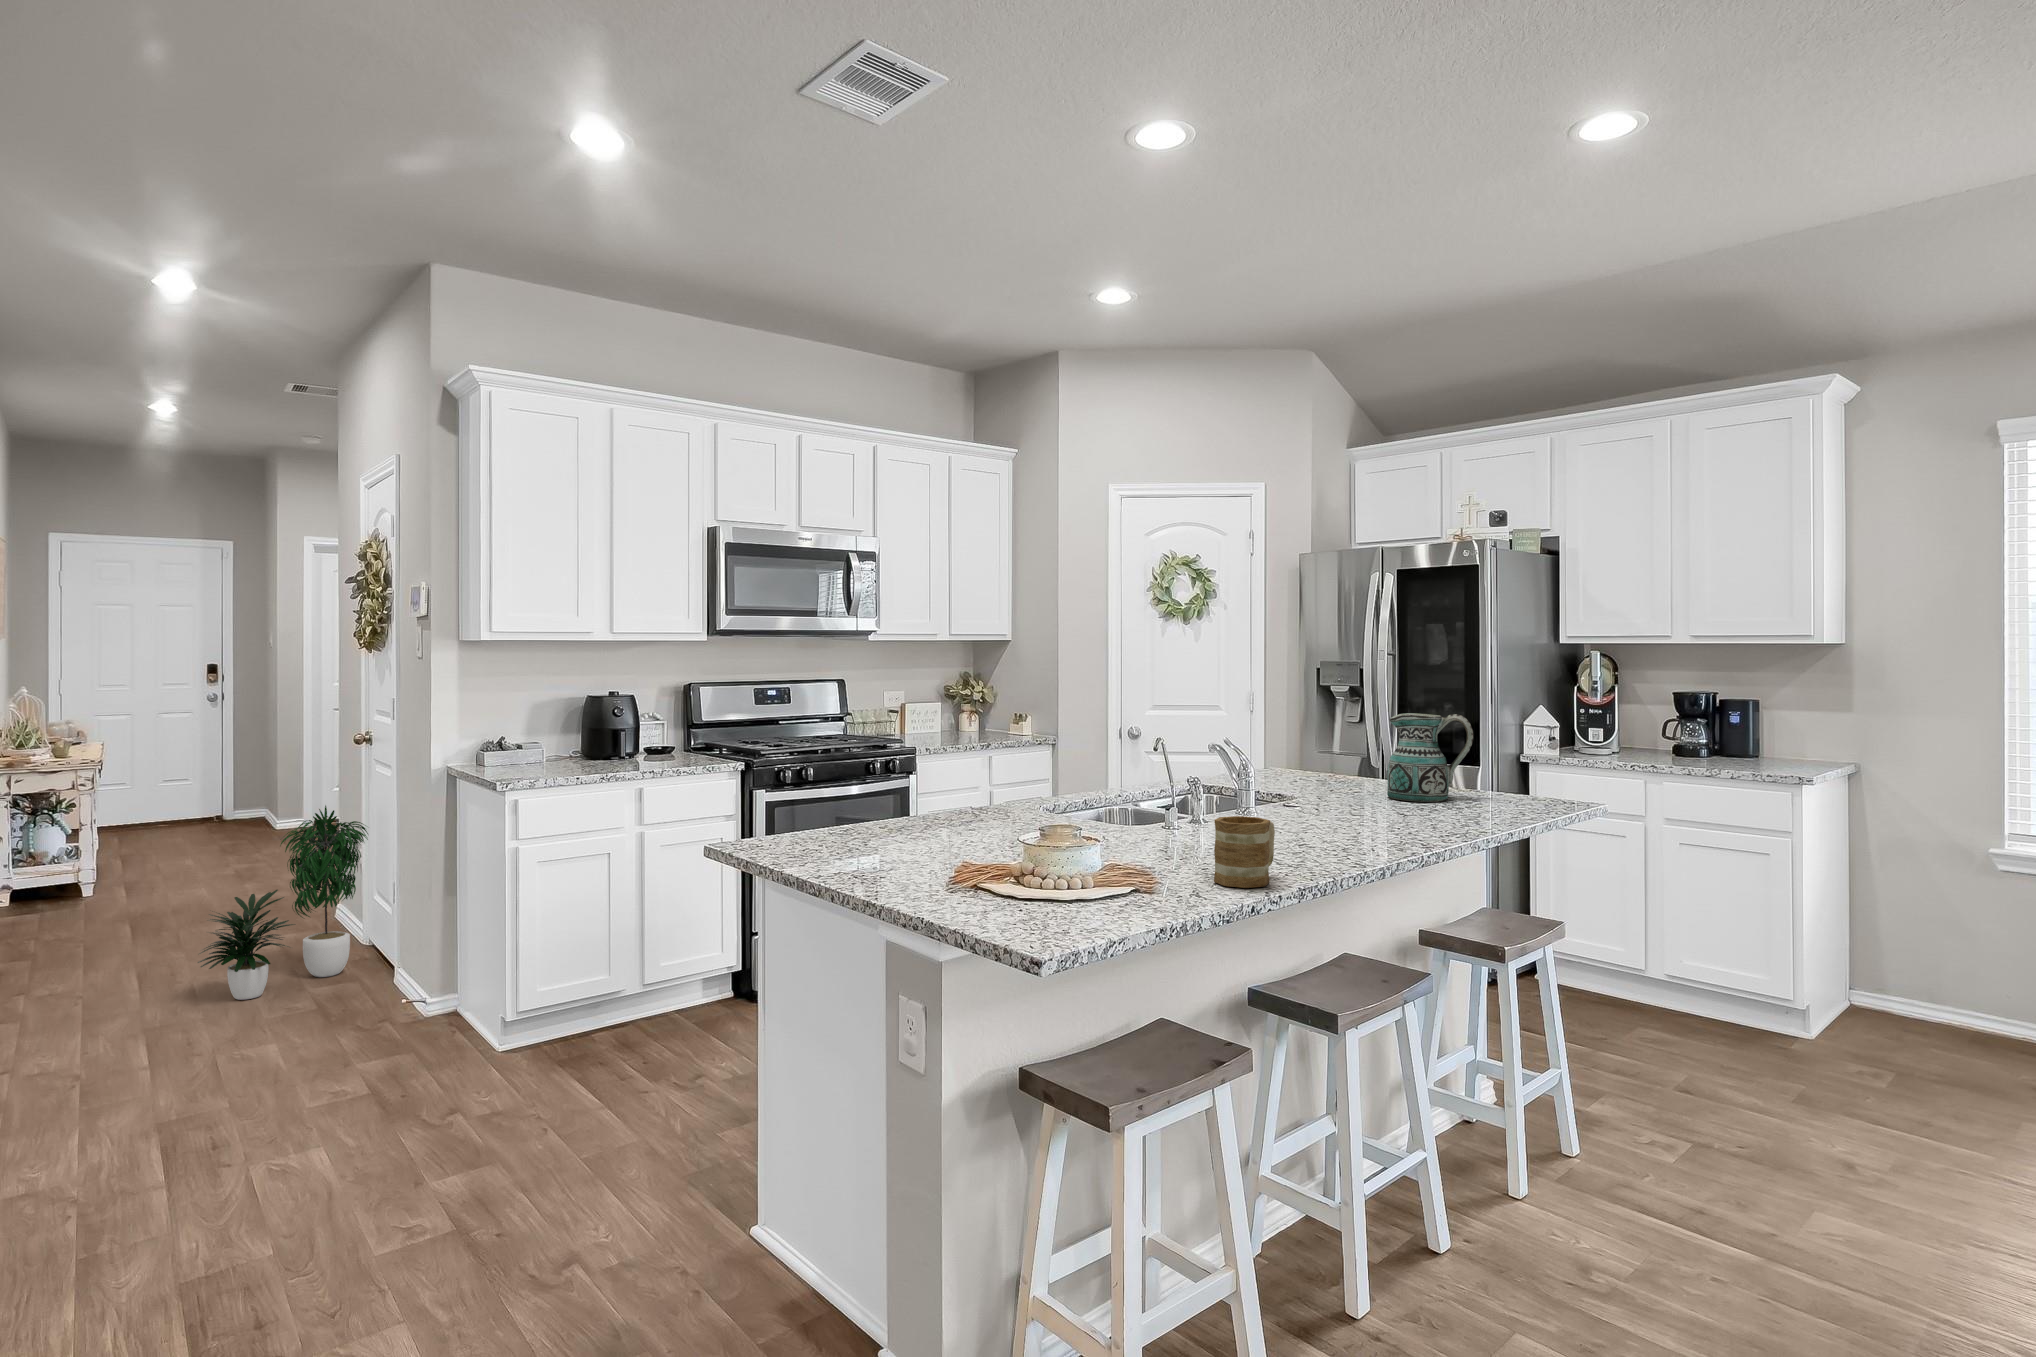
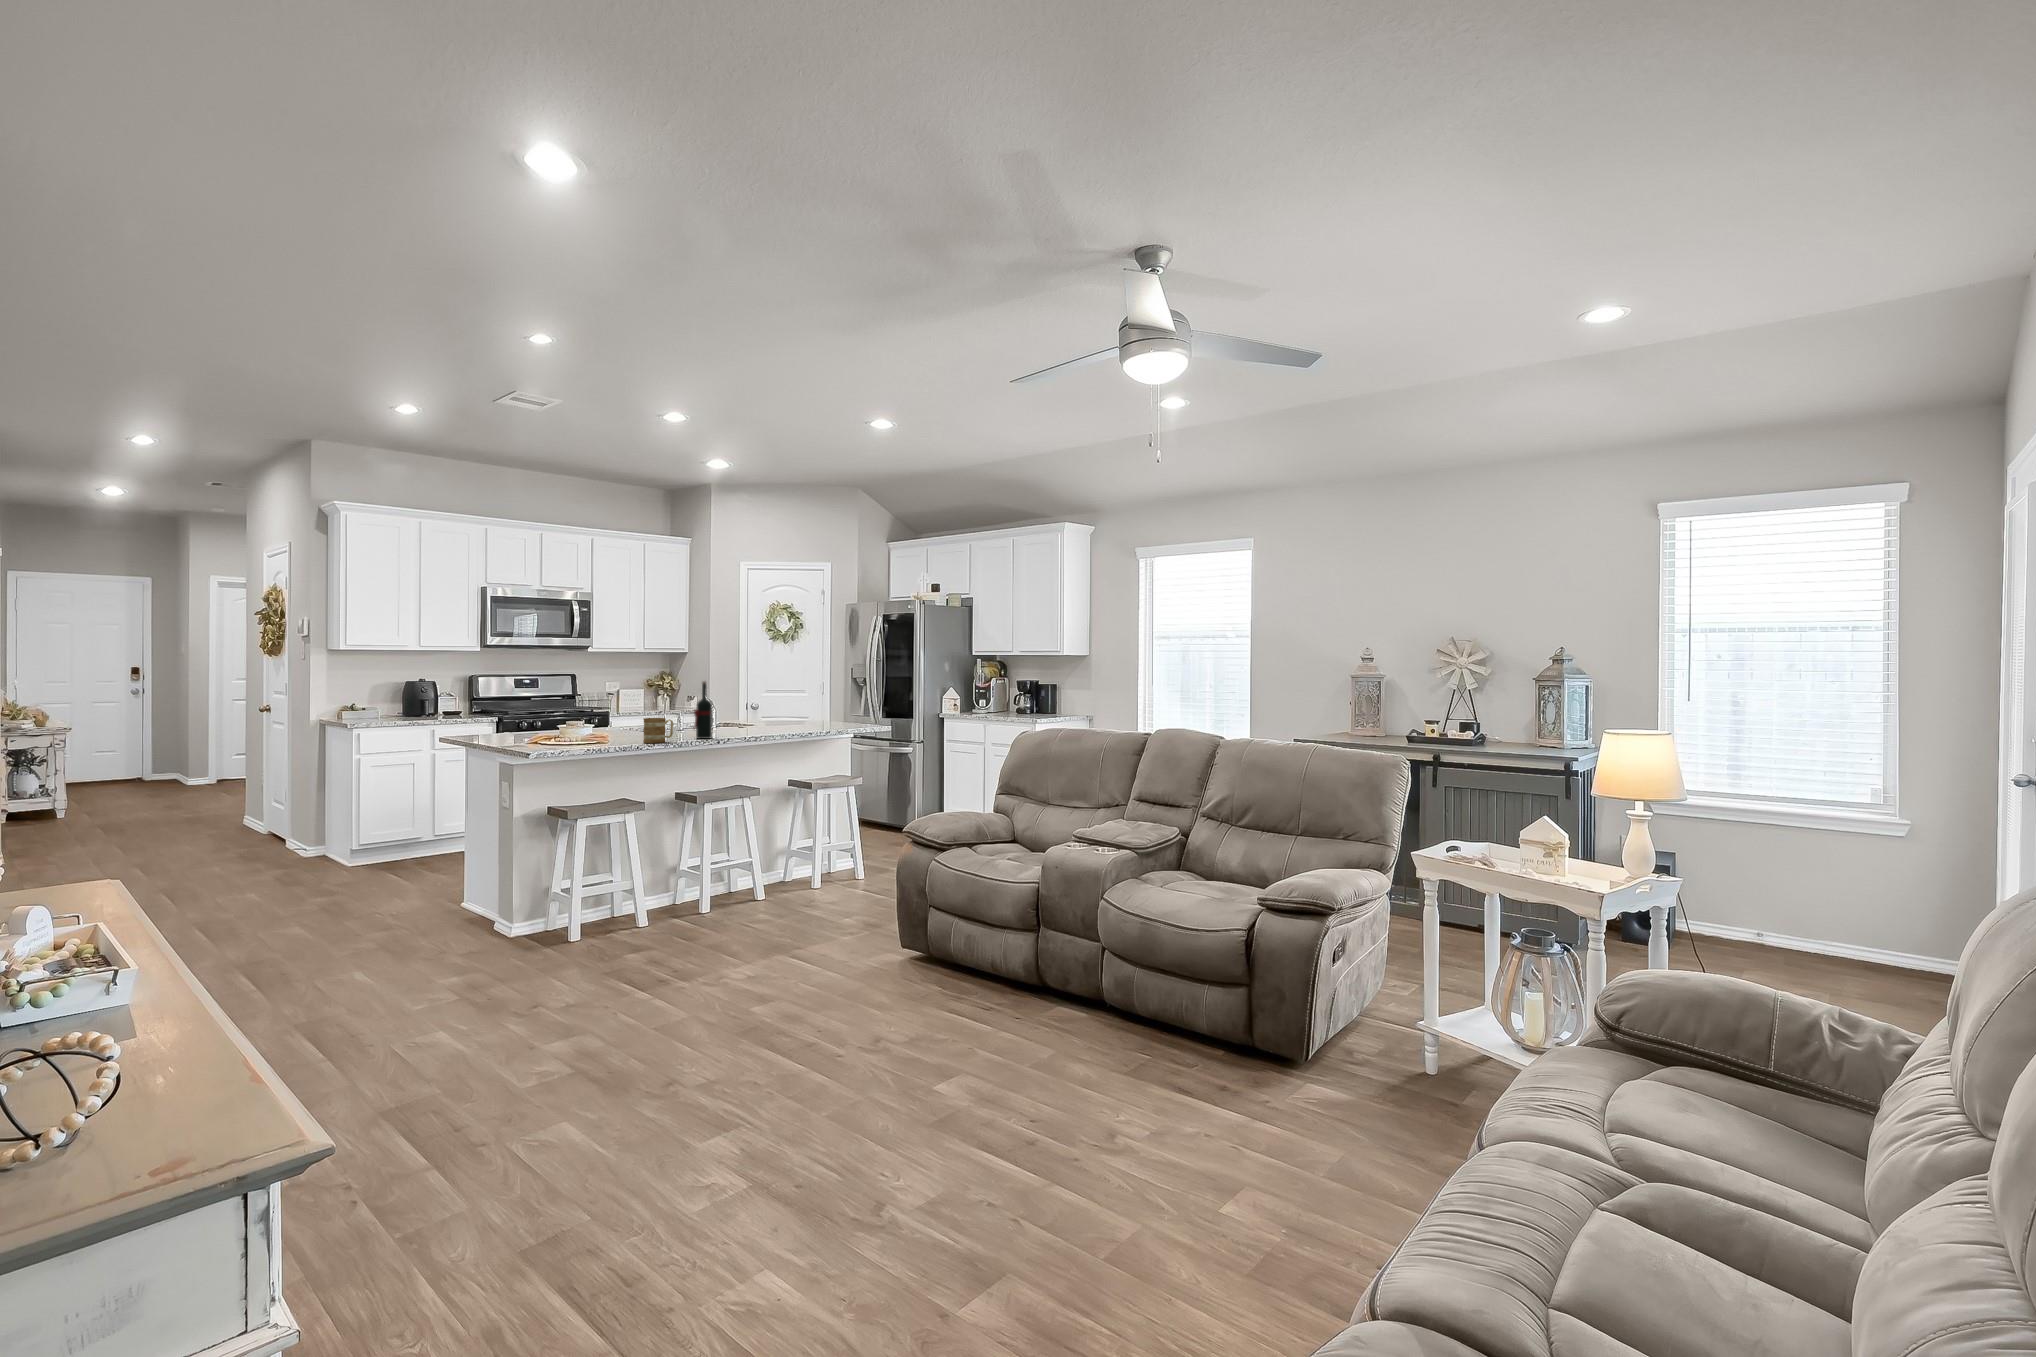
ceramic pitcher: present [1387,713,1473,802] -> none [804,686,840,726]
wine bottle: none [1296,719,1336,863] -> present [694,682,712,739]
potted plant: present [198,806,368,1000] -> none [161,746,270,855]

